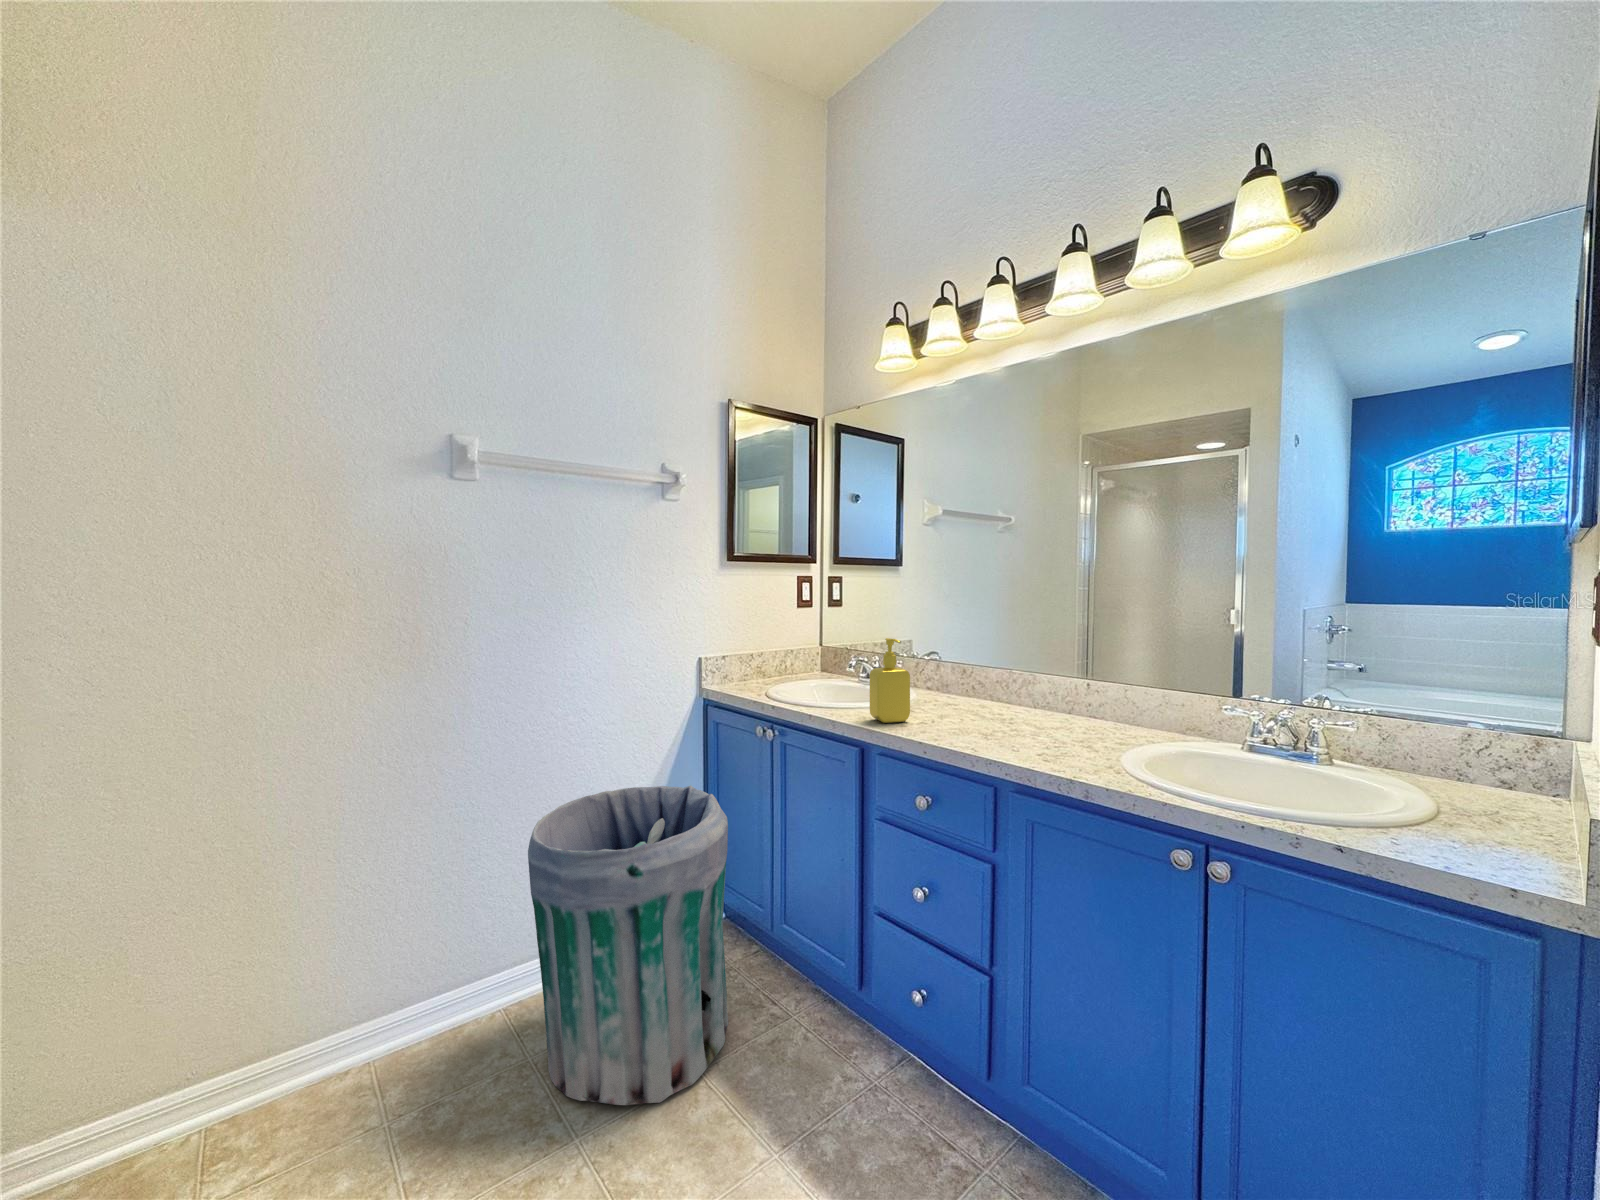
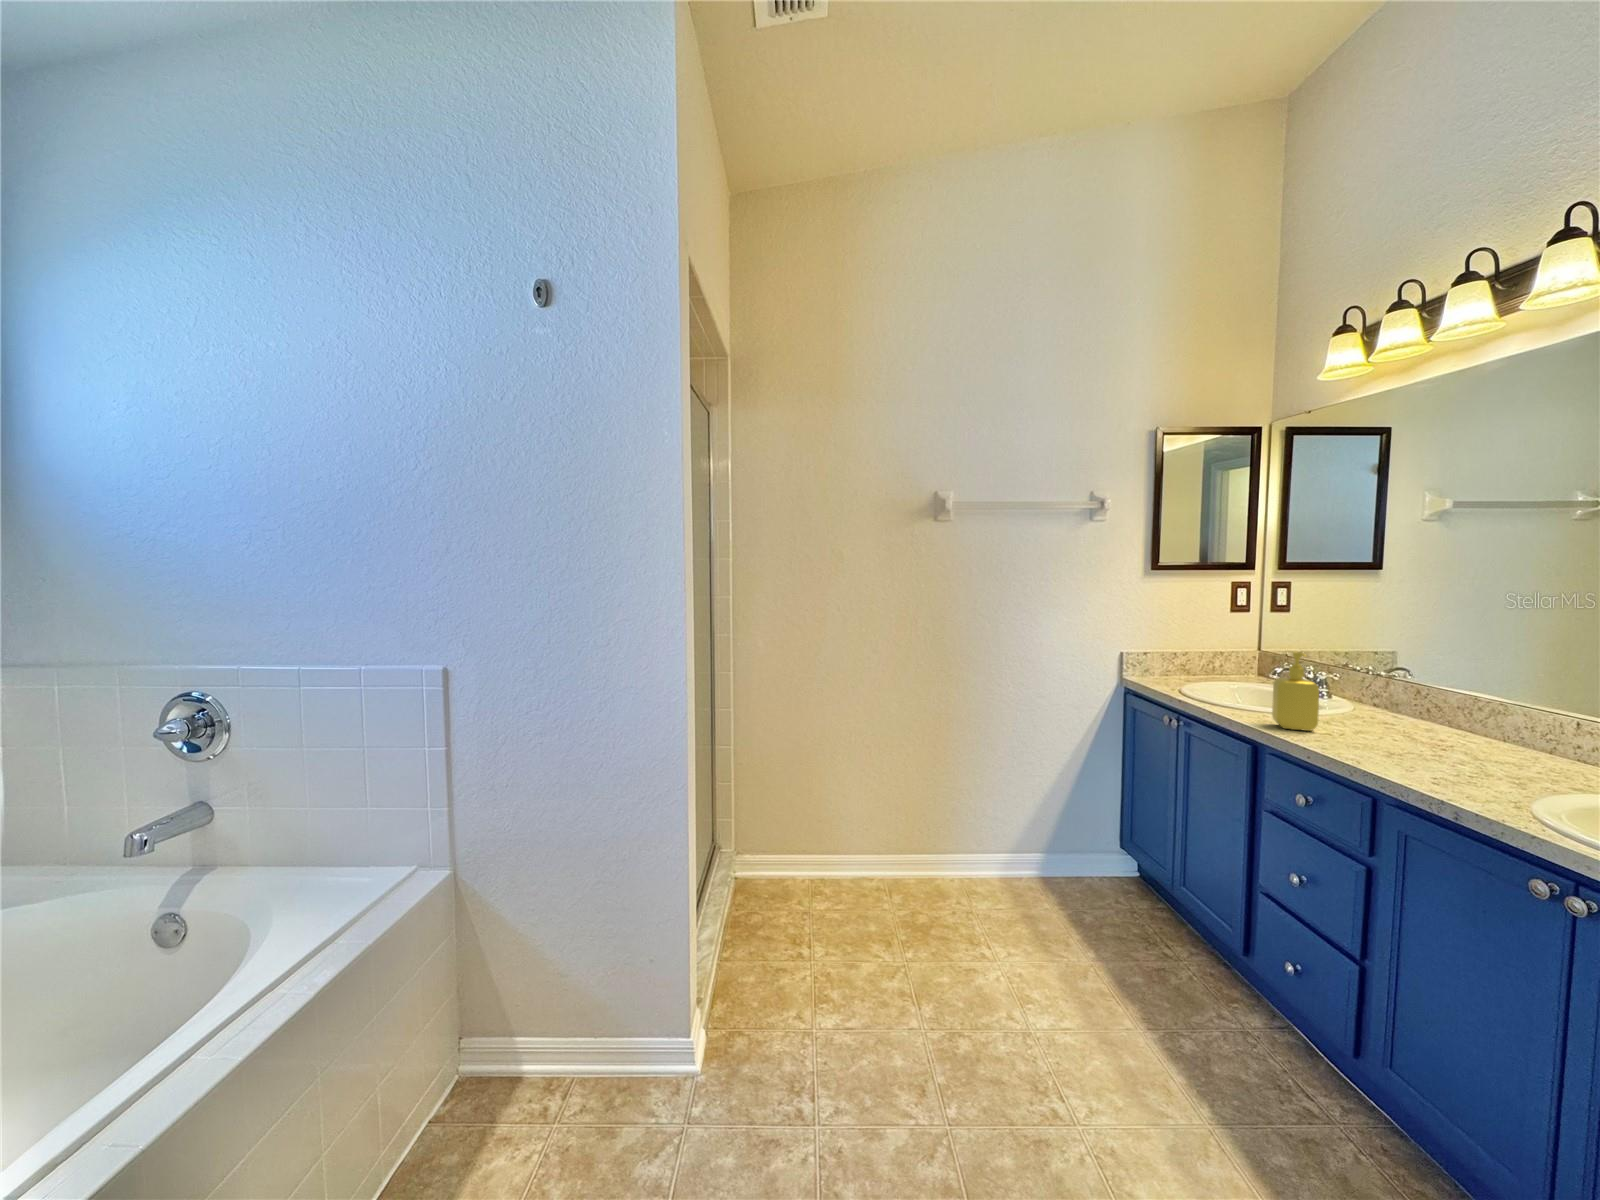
trash can: present [528,785,728,1105] -> none [976,745,1127,961]

